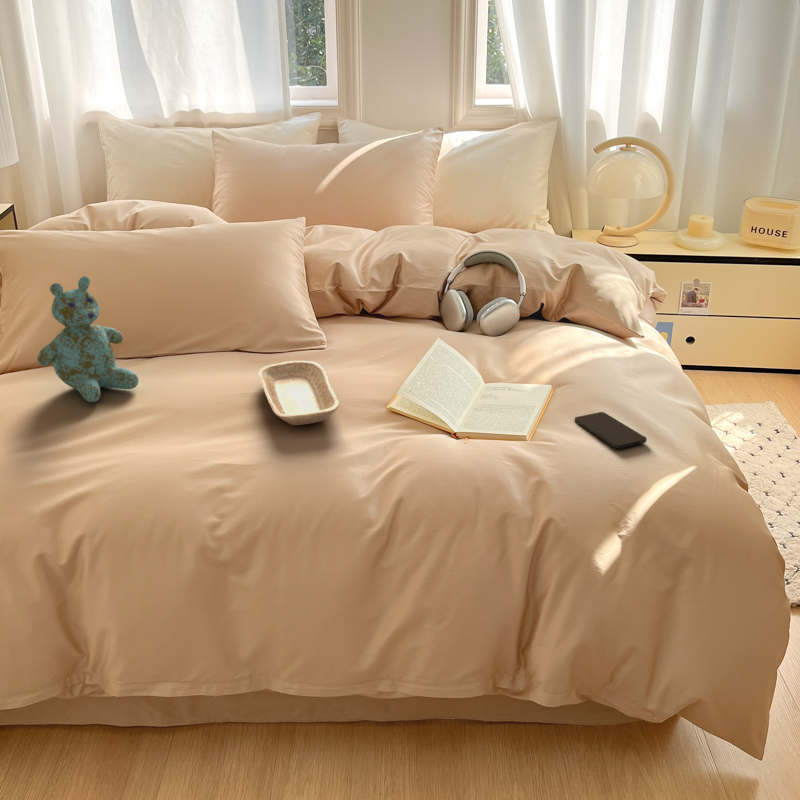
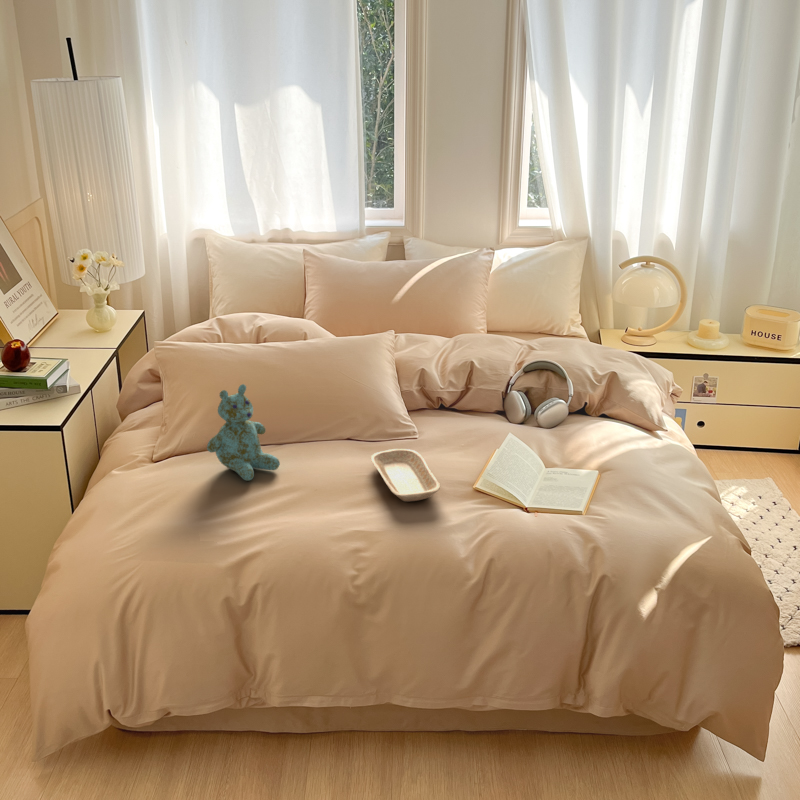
smartphone: present [575,412,647,448] -> none [618,494,675,523]

